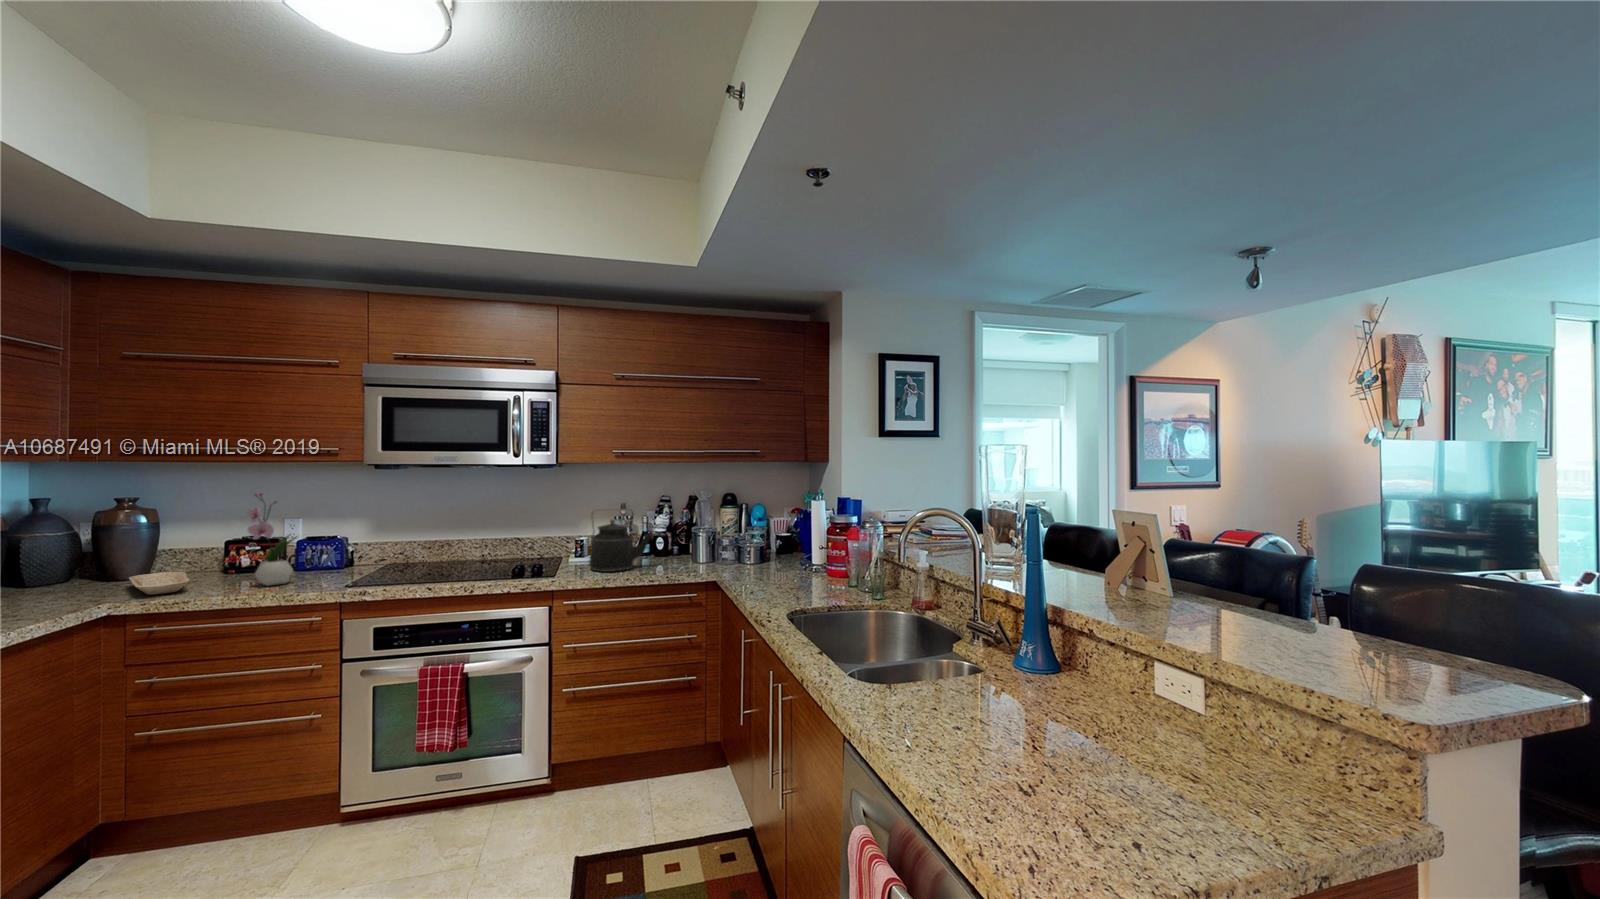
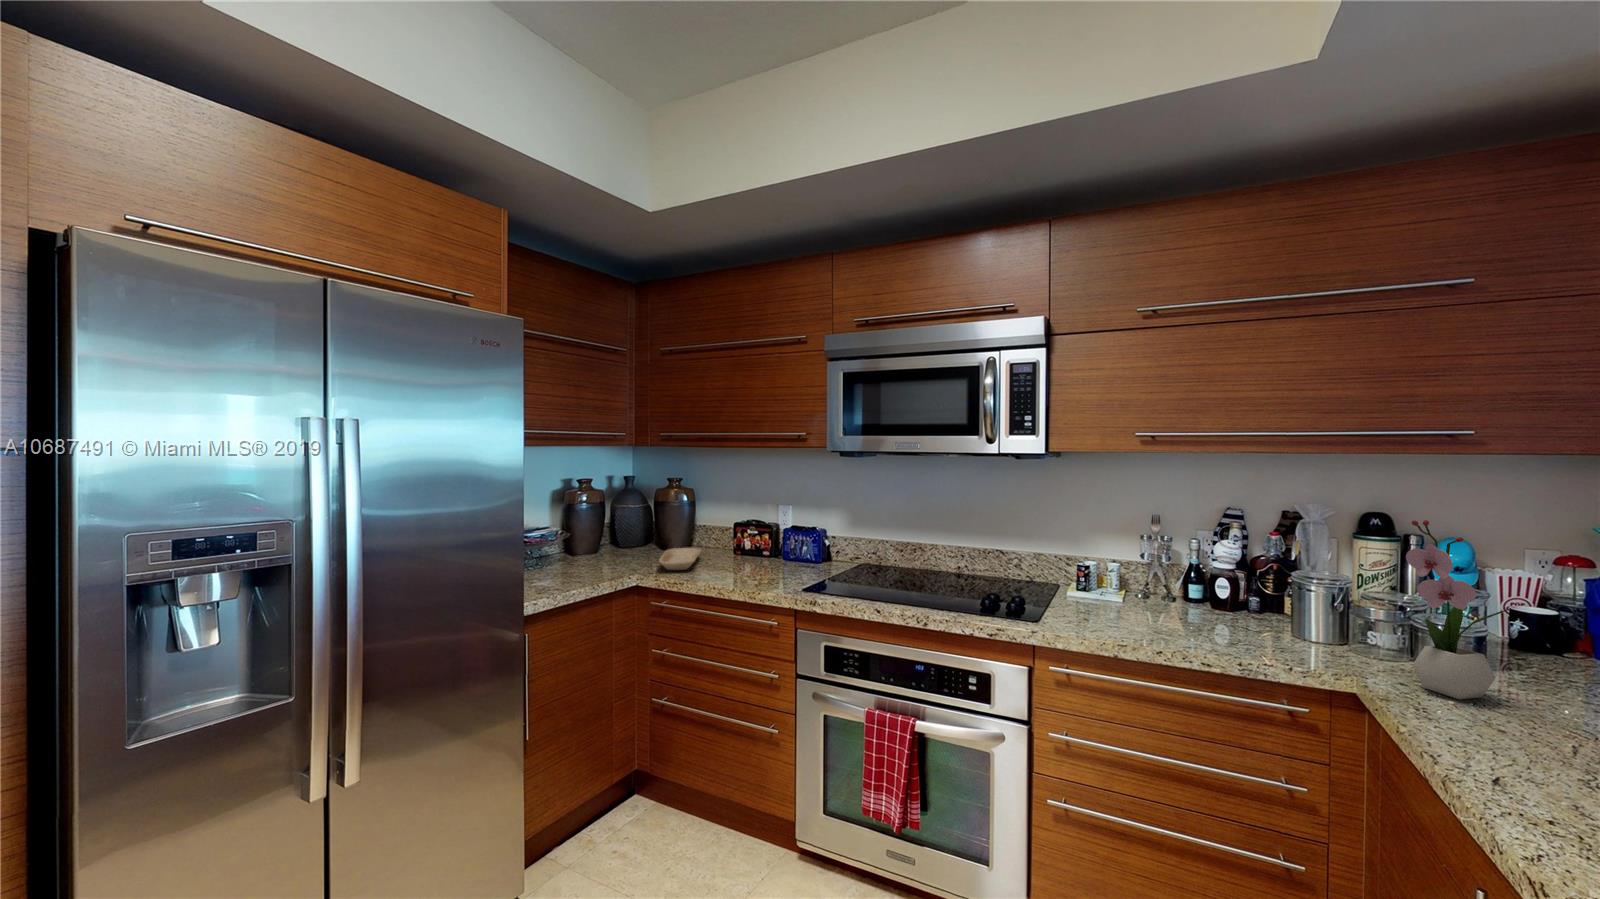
flower arrangement: present [247,493,296,586] -> present [1406,520,1508,699]
kettle: present [589,511,653,572] -> none [1095,525,1210,630]

